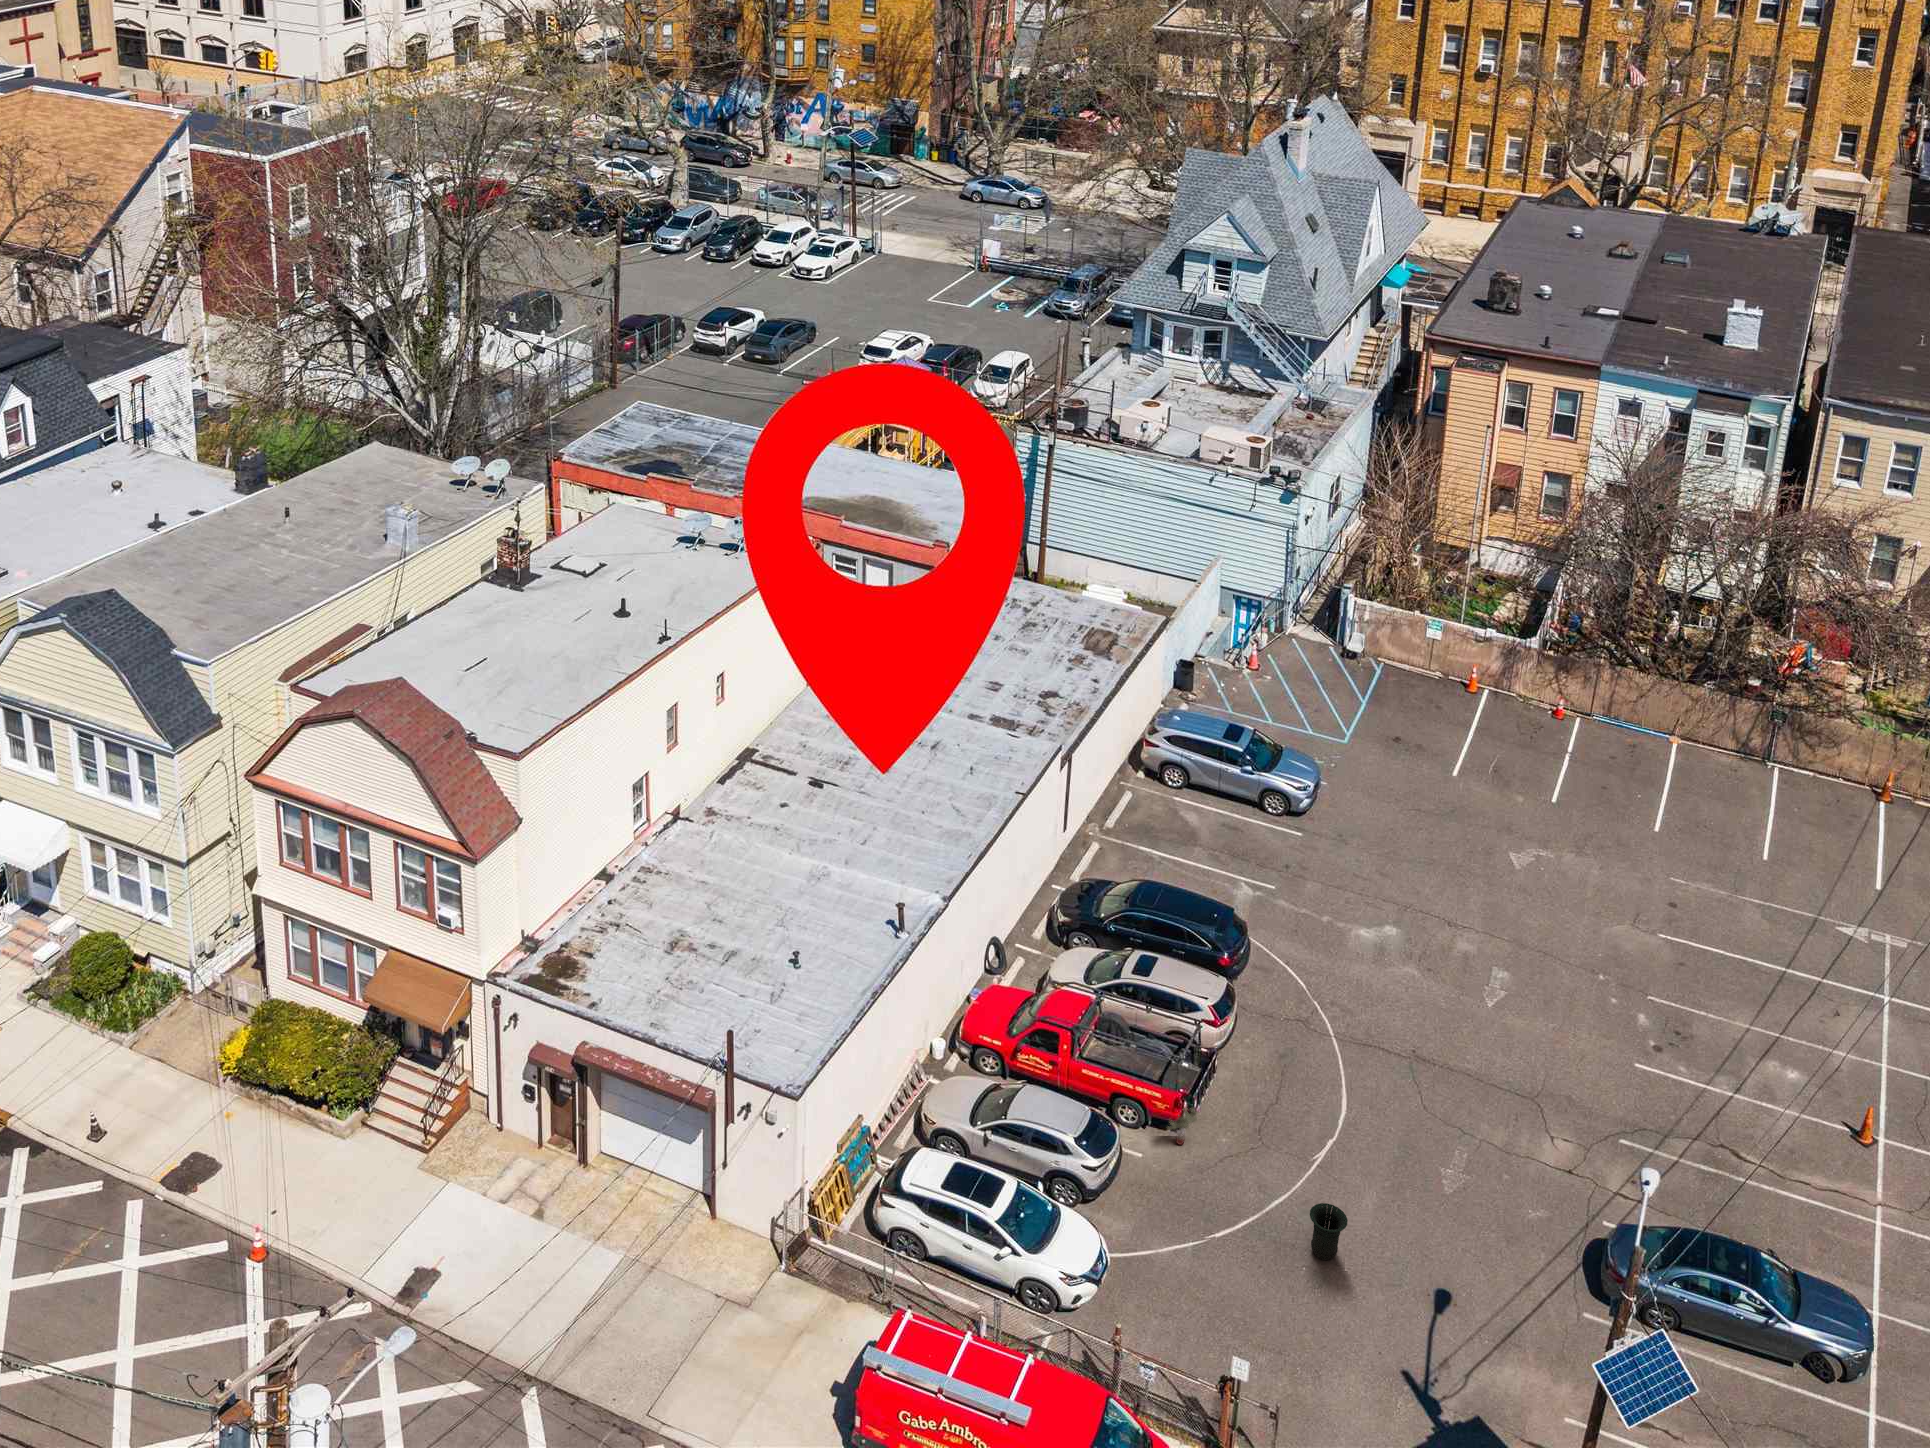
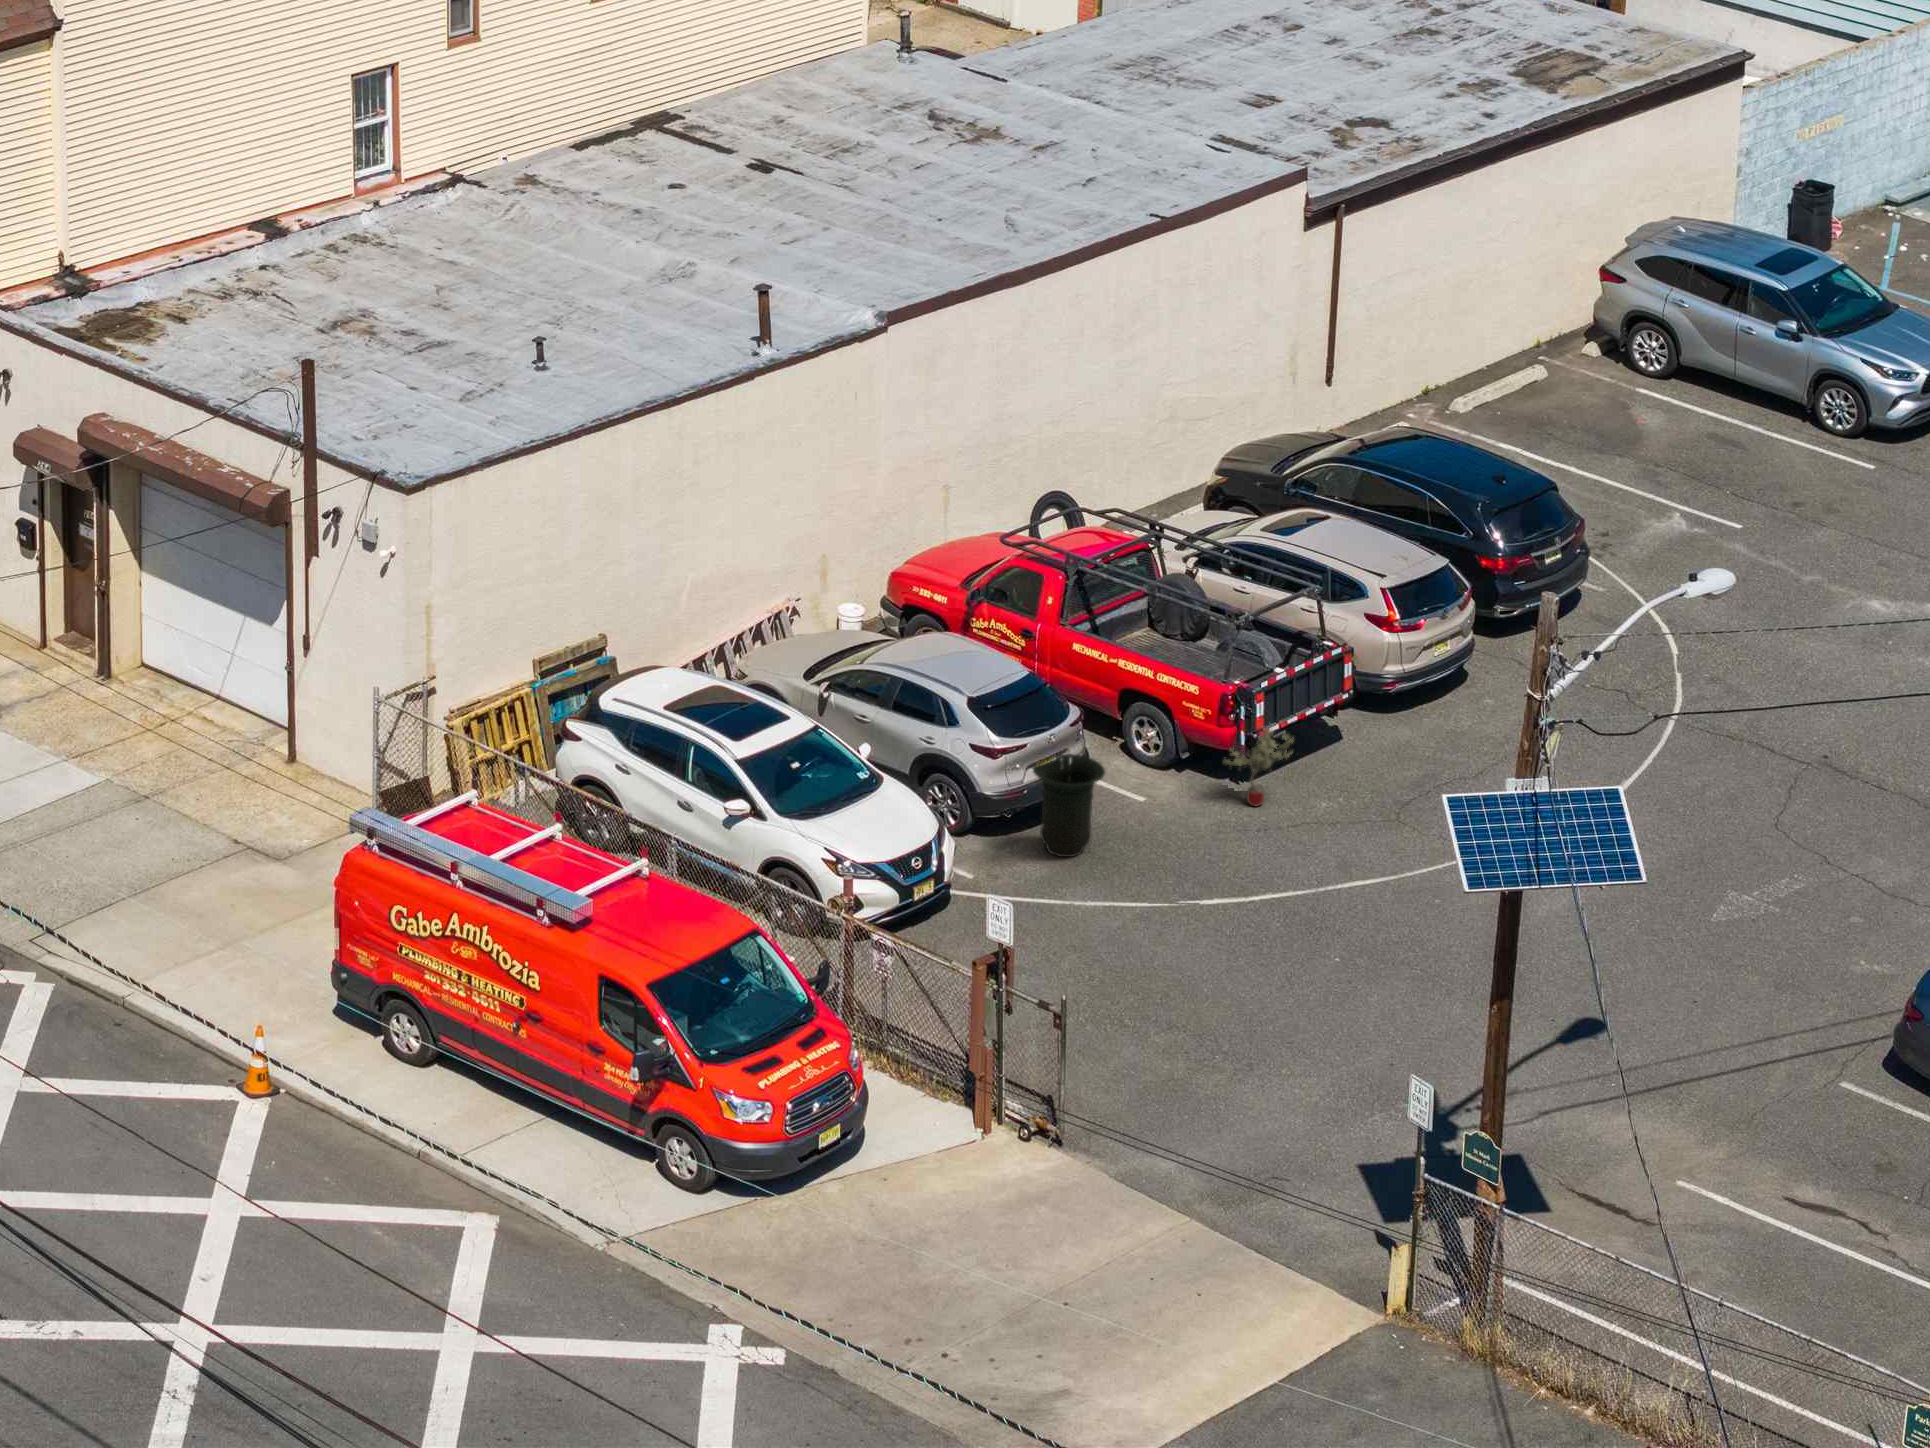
trash can: present [1310,1203,1348,1260] -> present [1033,754,1105,857]

